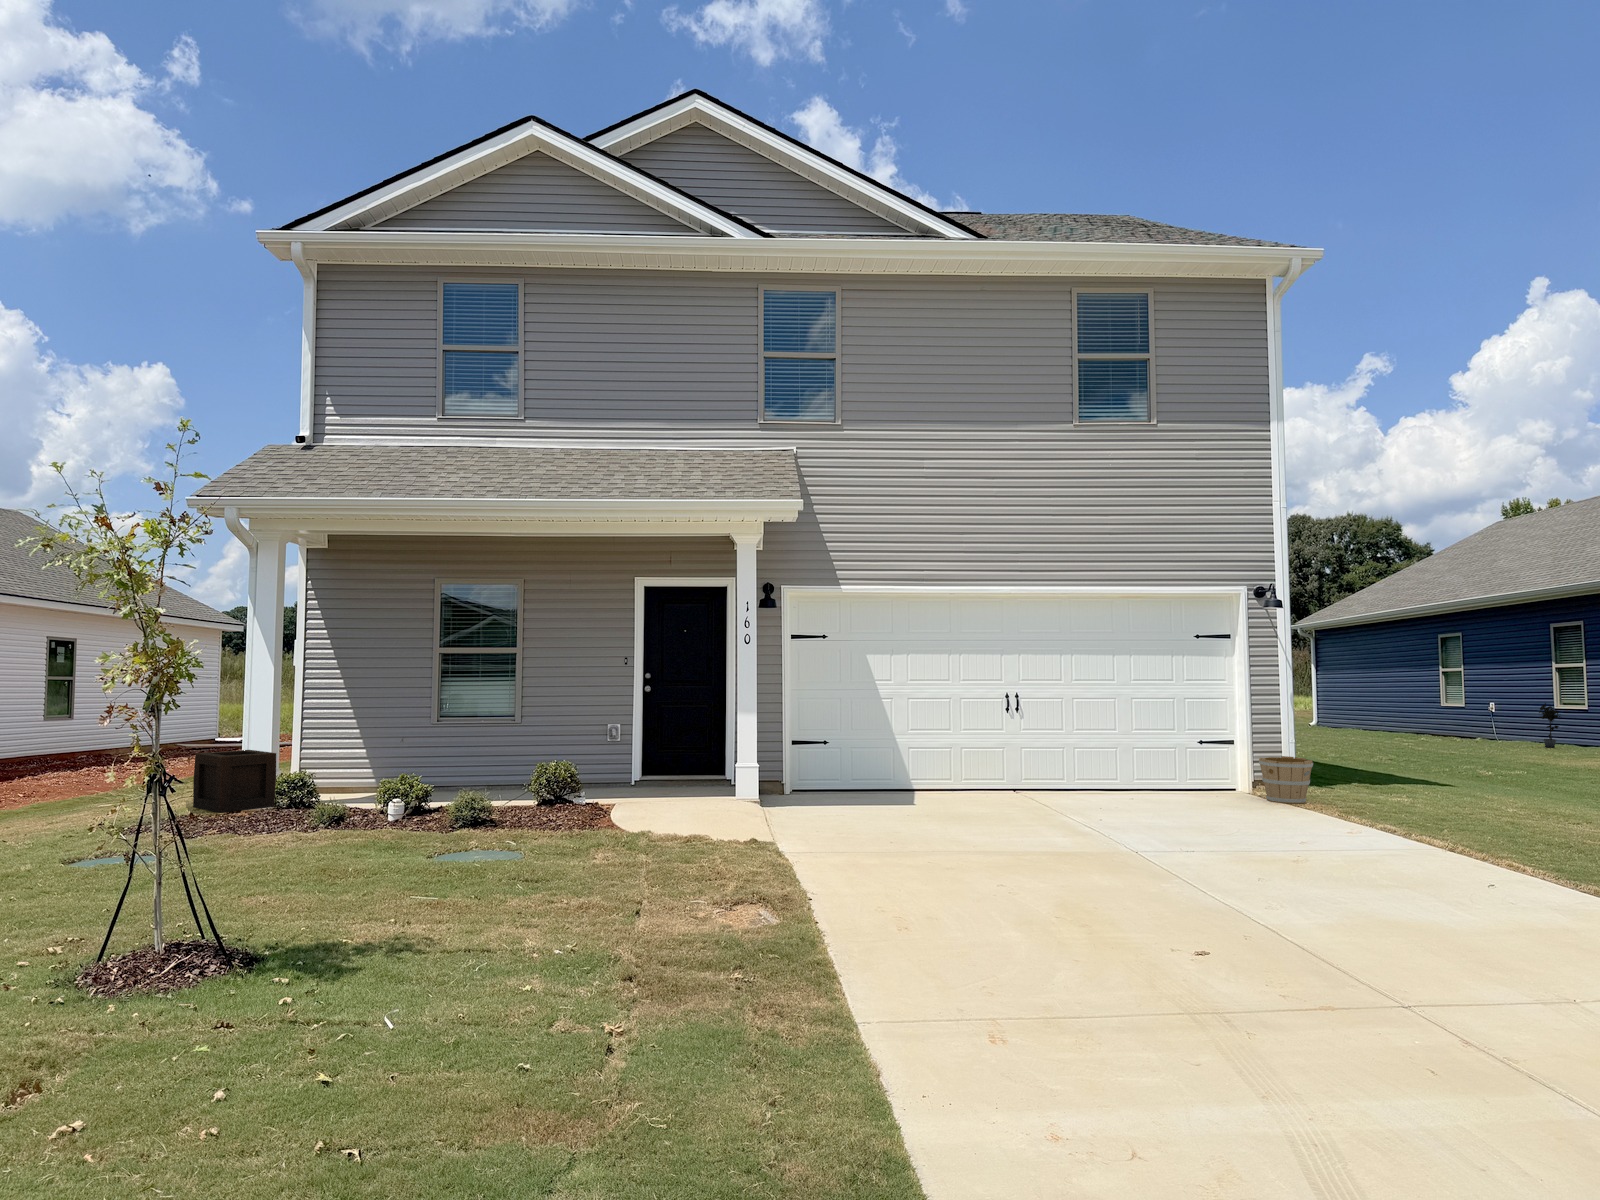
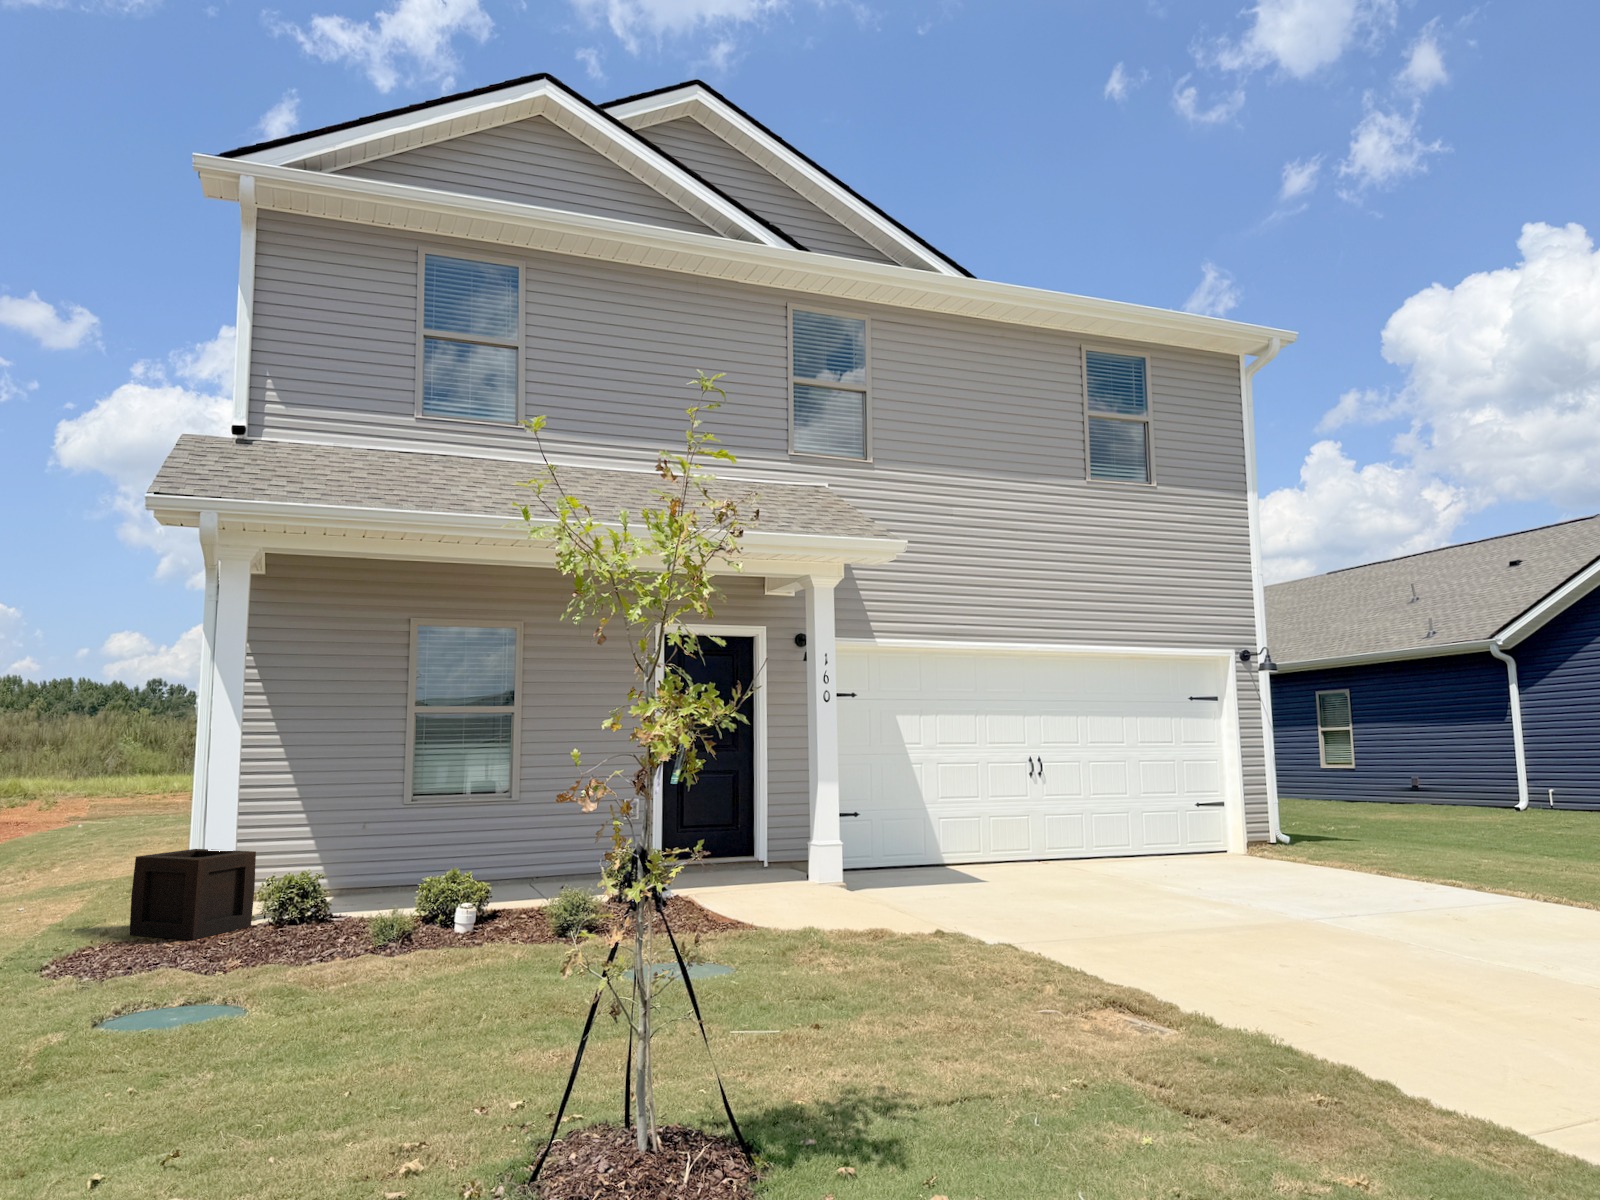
potted plant: present [1539,703,1560,748] -> none [1313,763,1333,803]
wooden bucket: present [1259,756,1313,804] -> none [1250,815,1303,861]

